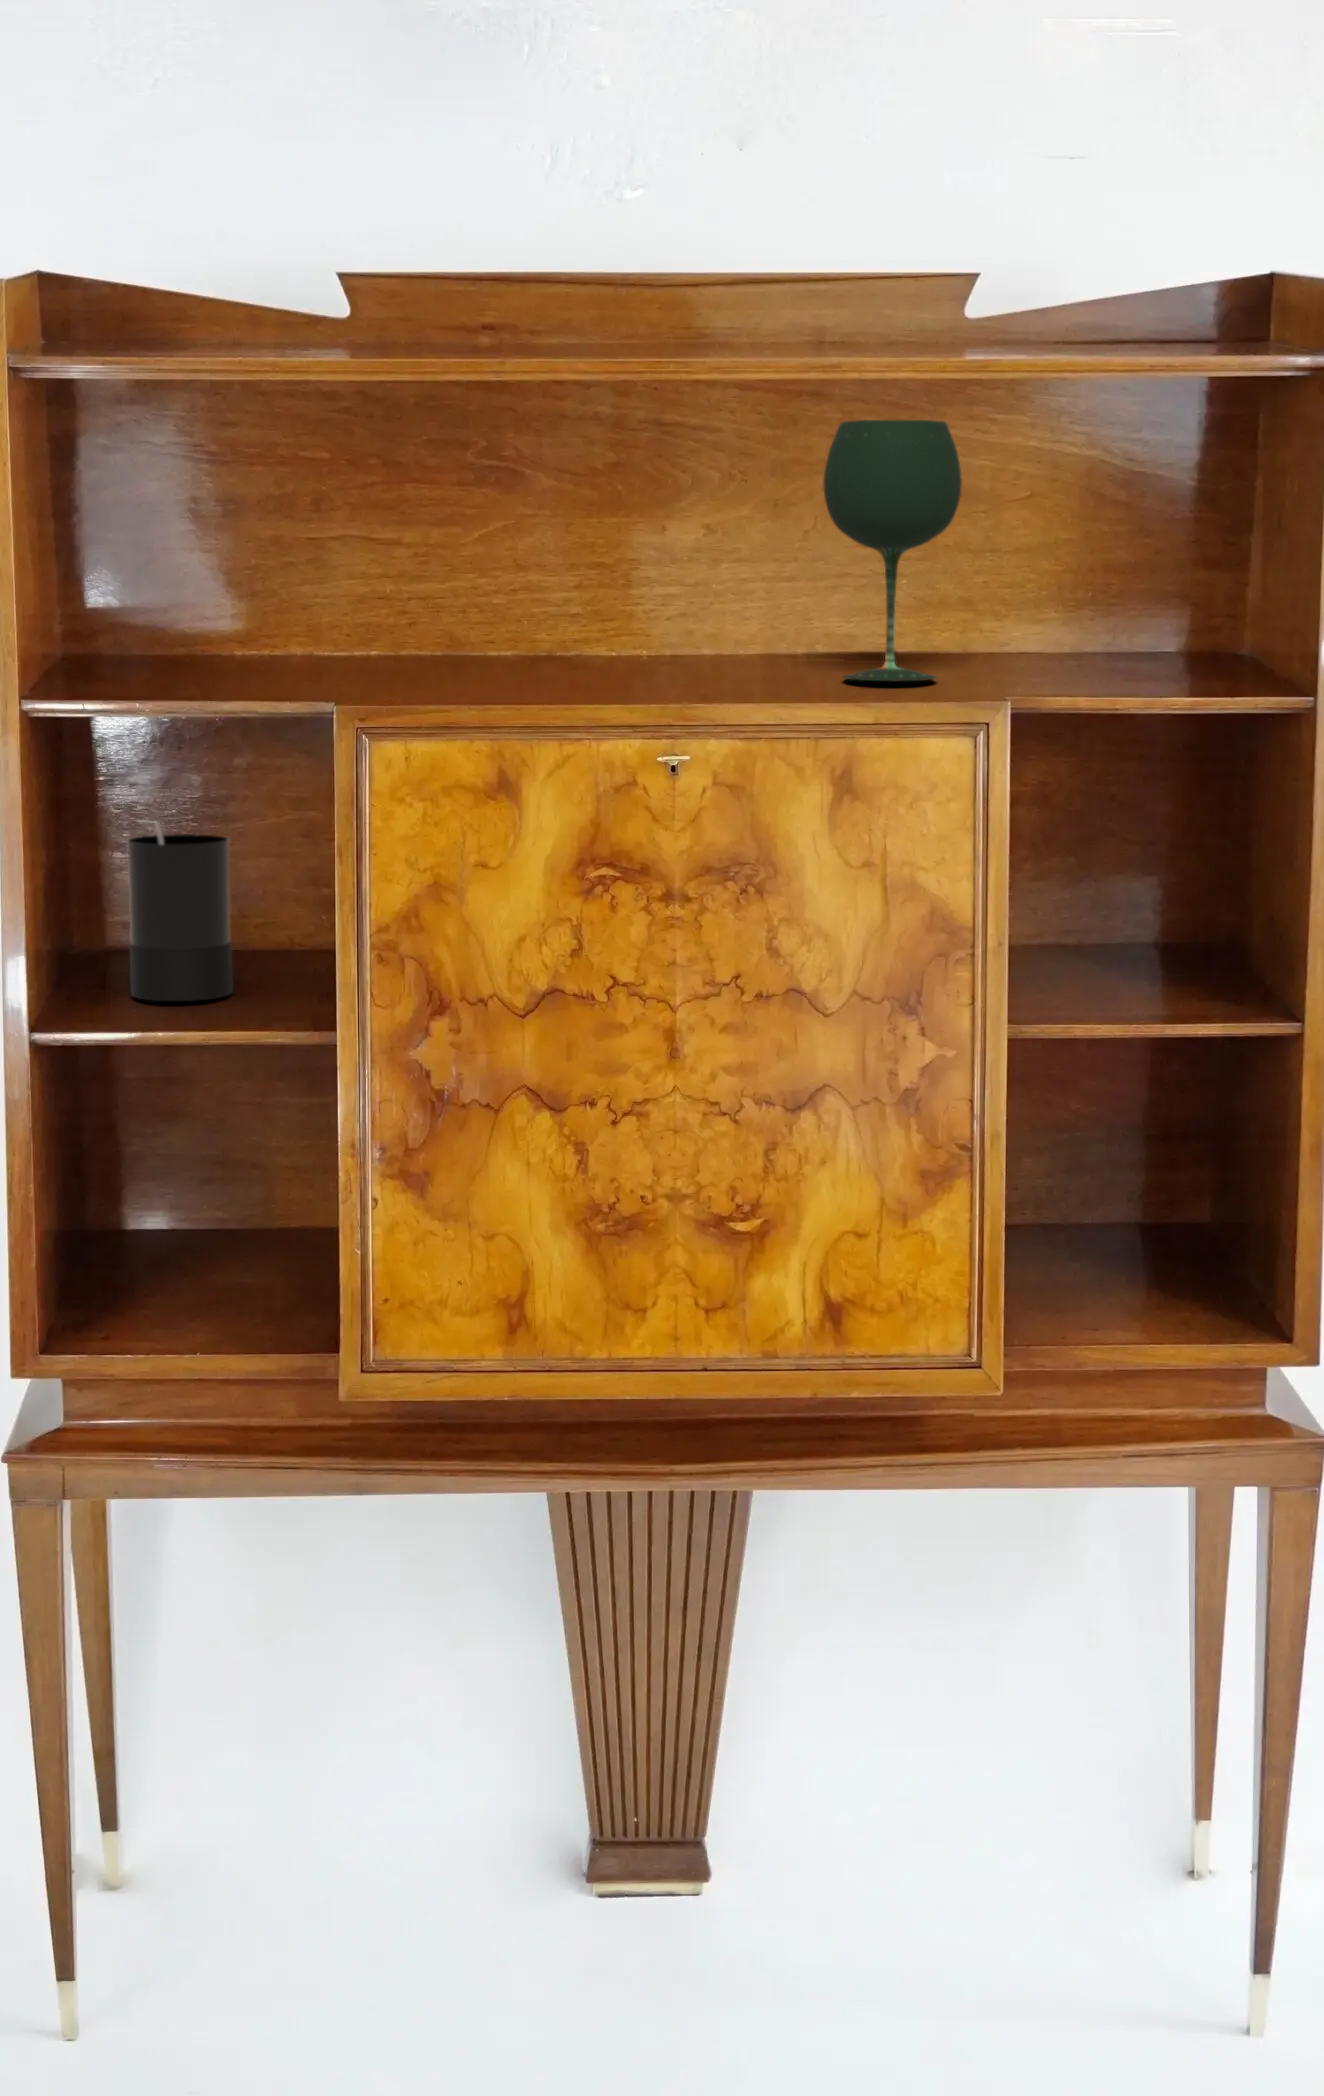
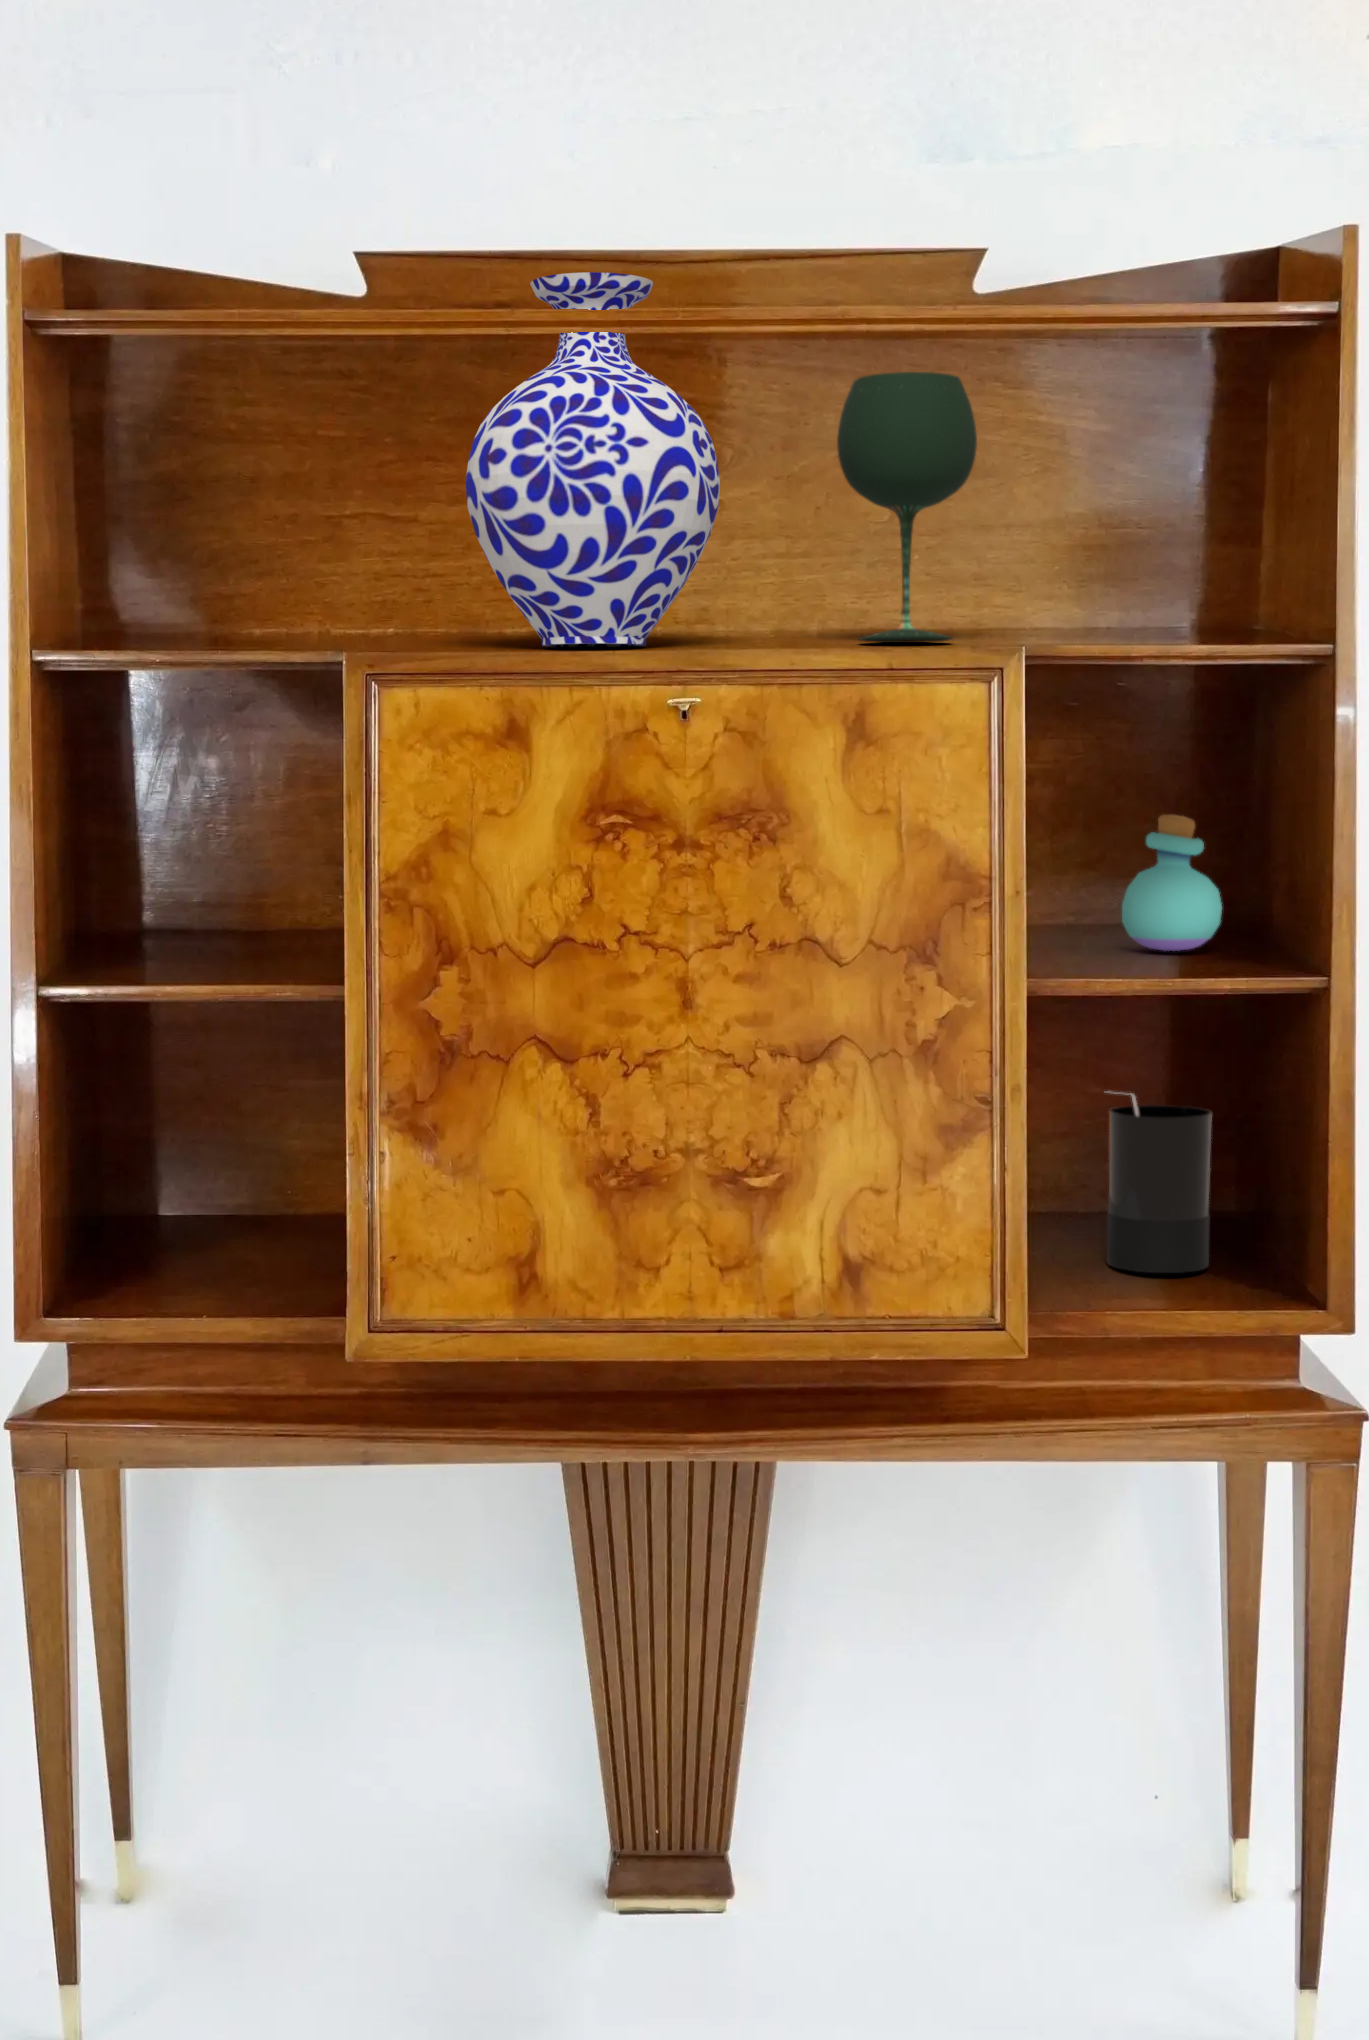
vase: none [455,322,708,687] -> present [466,272,720,647]
candle: present [127,822,233,1001] -> present [1107,1093,1211,1273]
perfume bottle: none [1099,845,1198,978] -> present [1122,815,1222,951]

